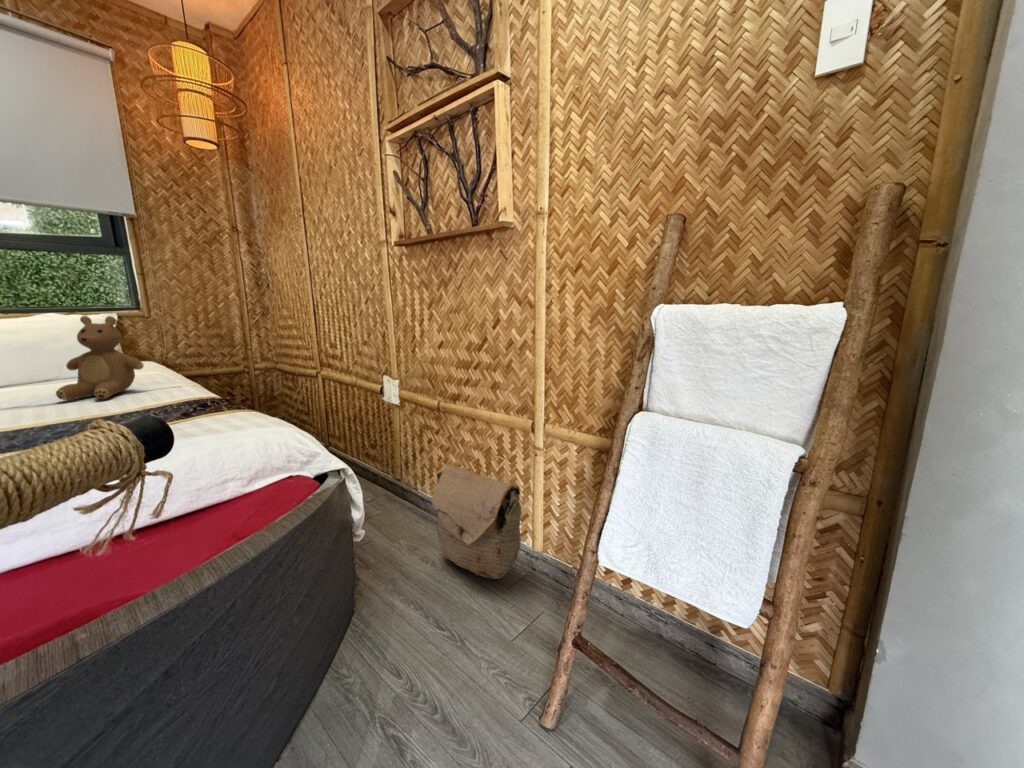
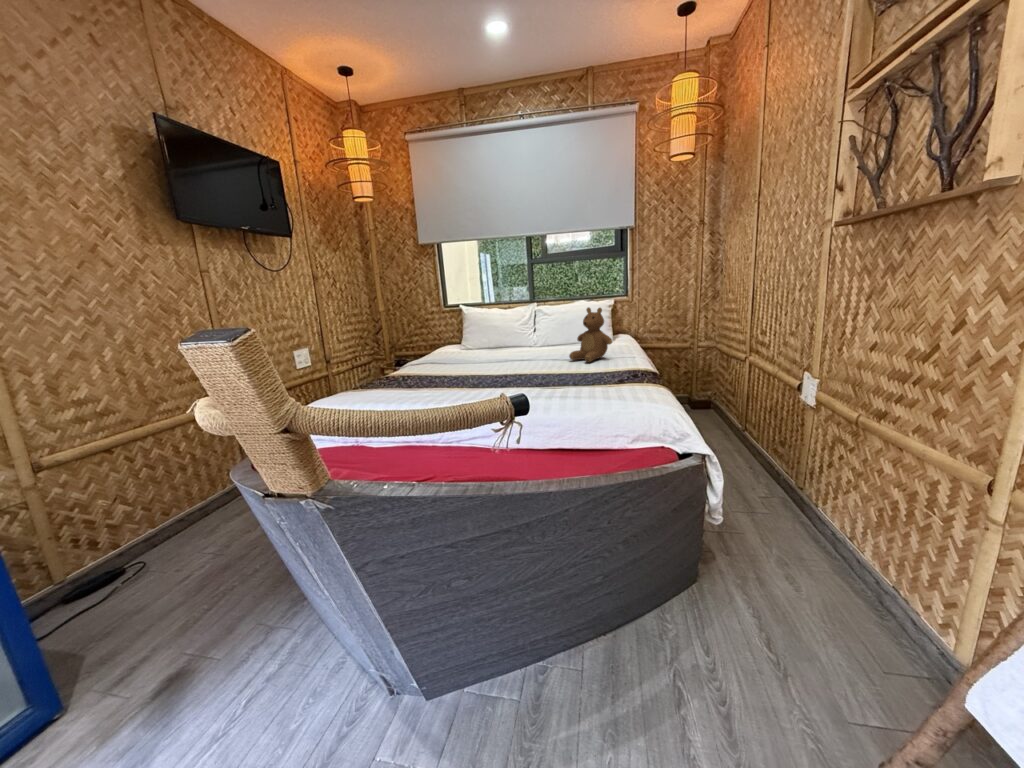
bag: present [432,465,522,579] -> none [807,486,943,654]

